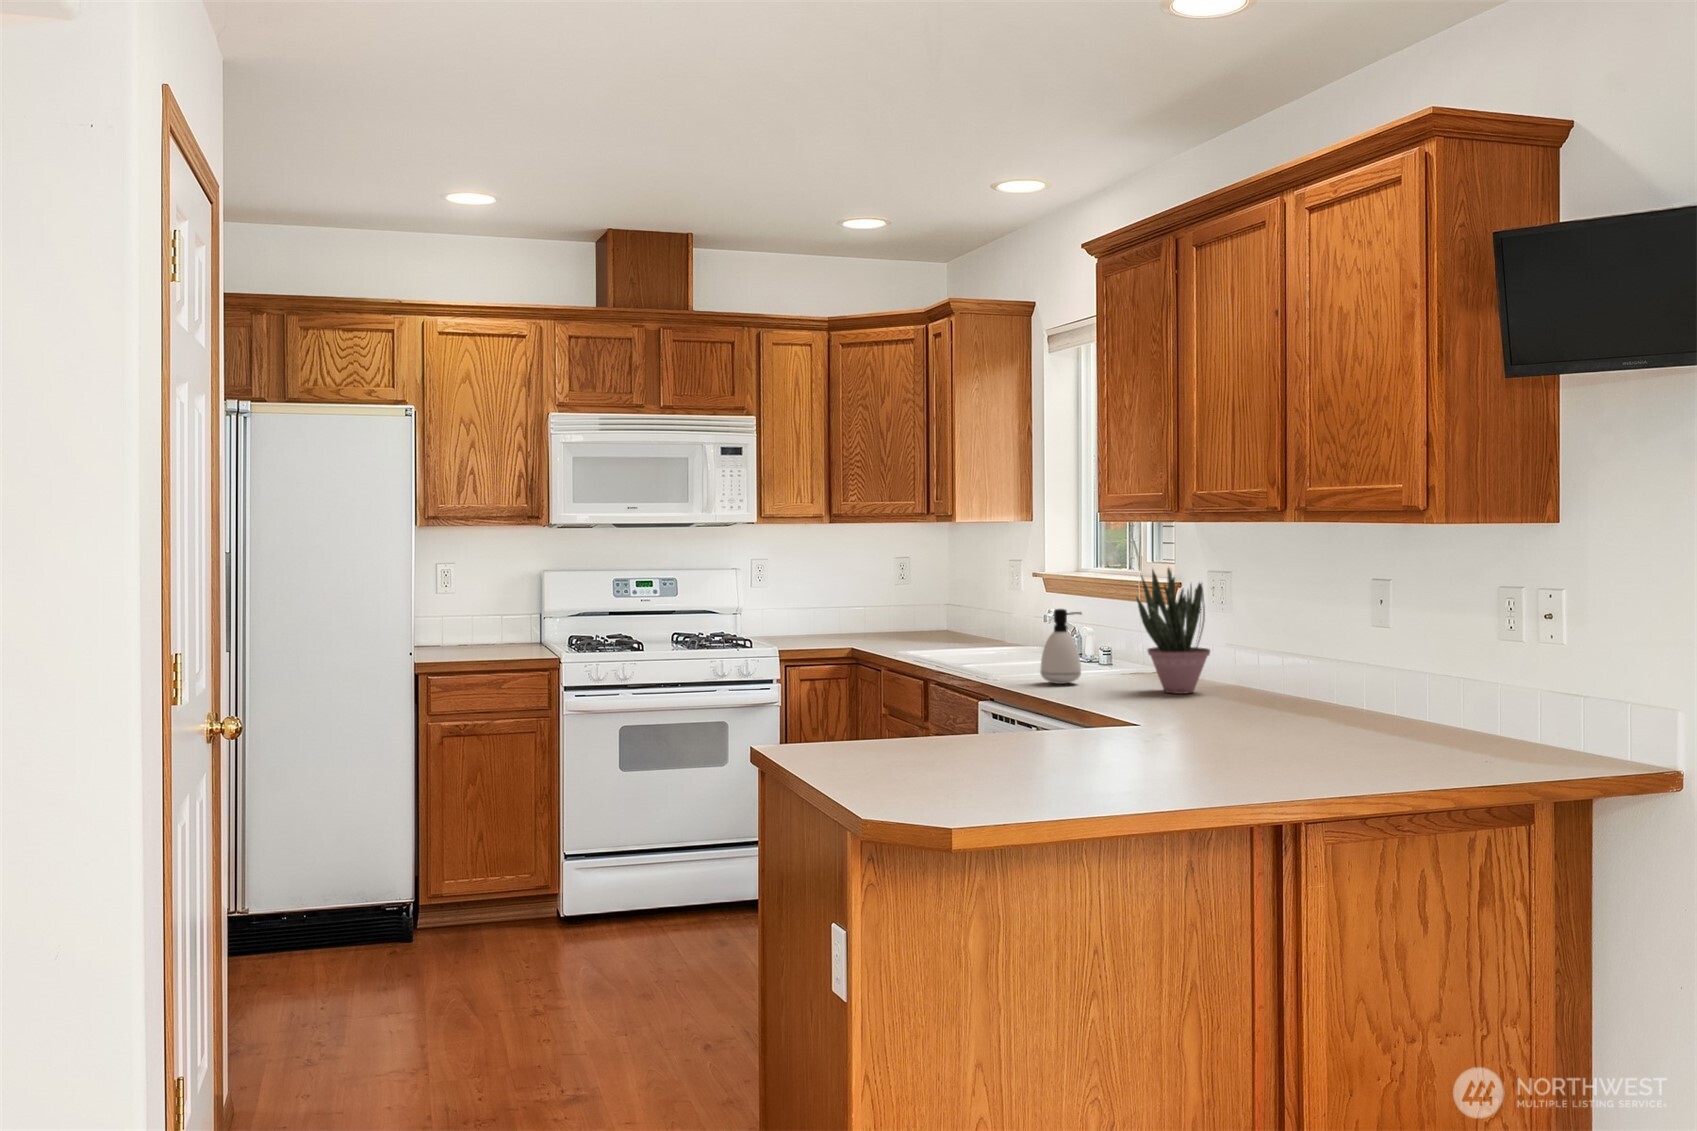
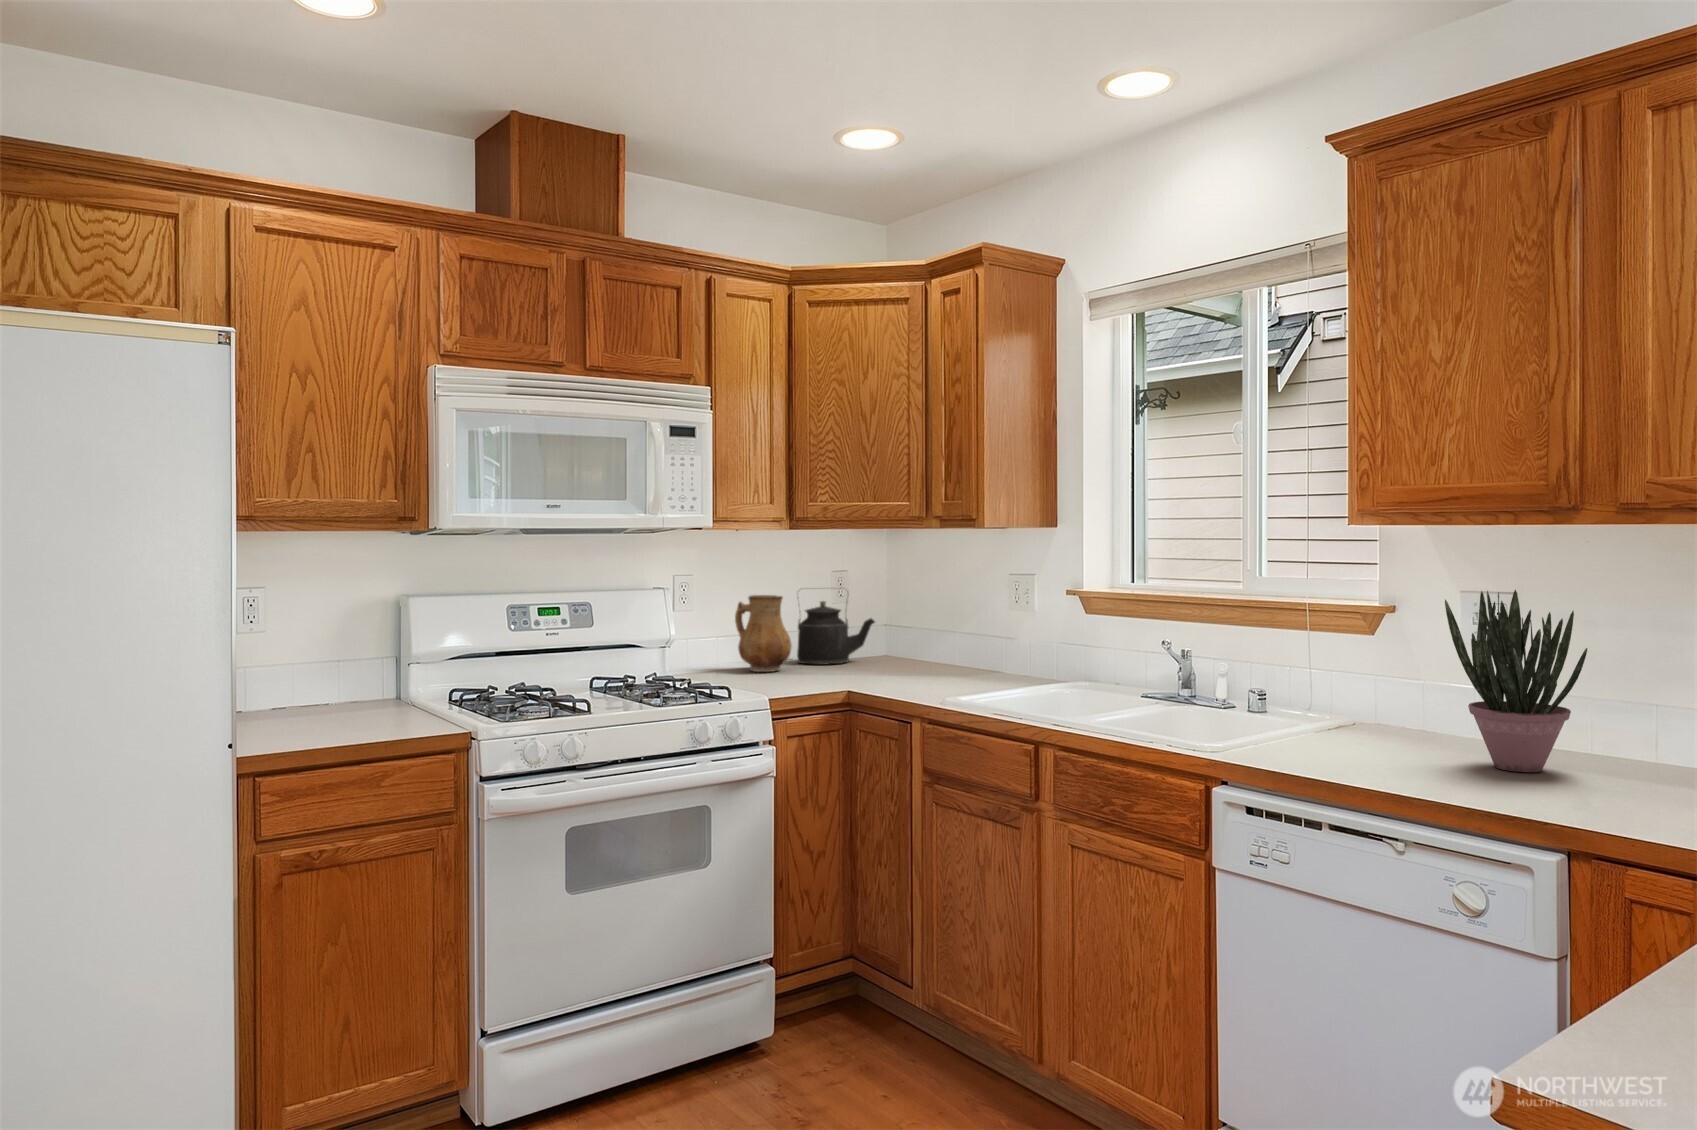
kettle: none [856,570,921,632] -> present [797,601,875,664]
ceramic pitcher: none [799,575,841,635] -> present [735,595,792,672]
soap dispenser: present [1040,609,1082,684] -> none [1285,649,1347,757]

